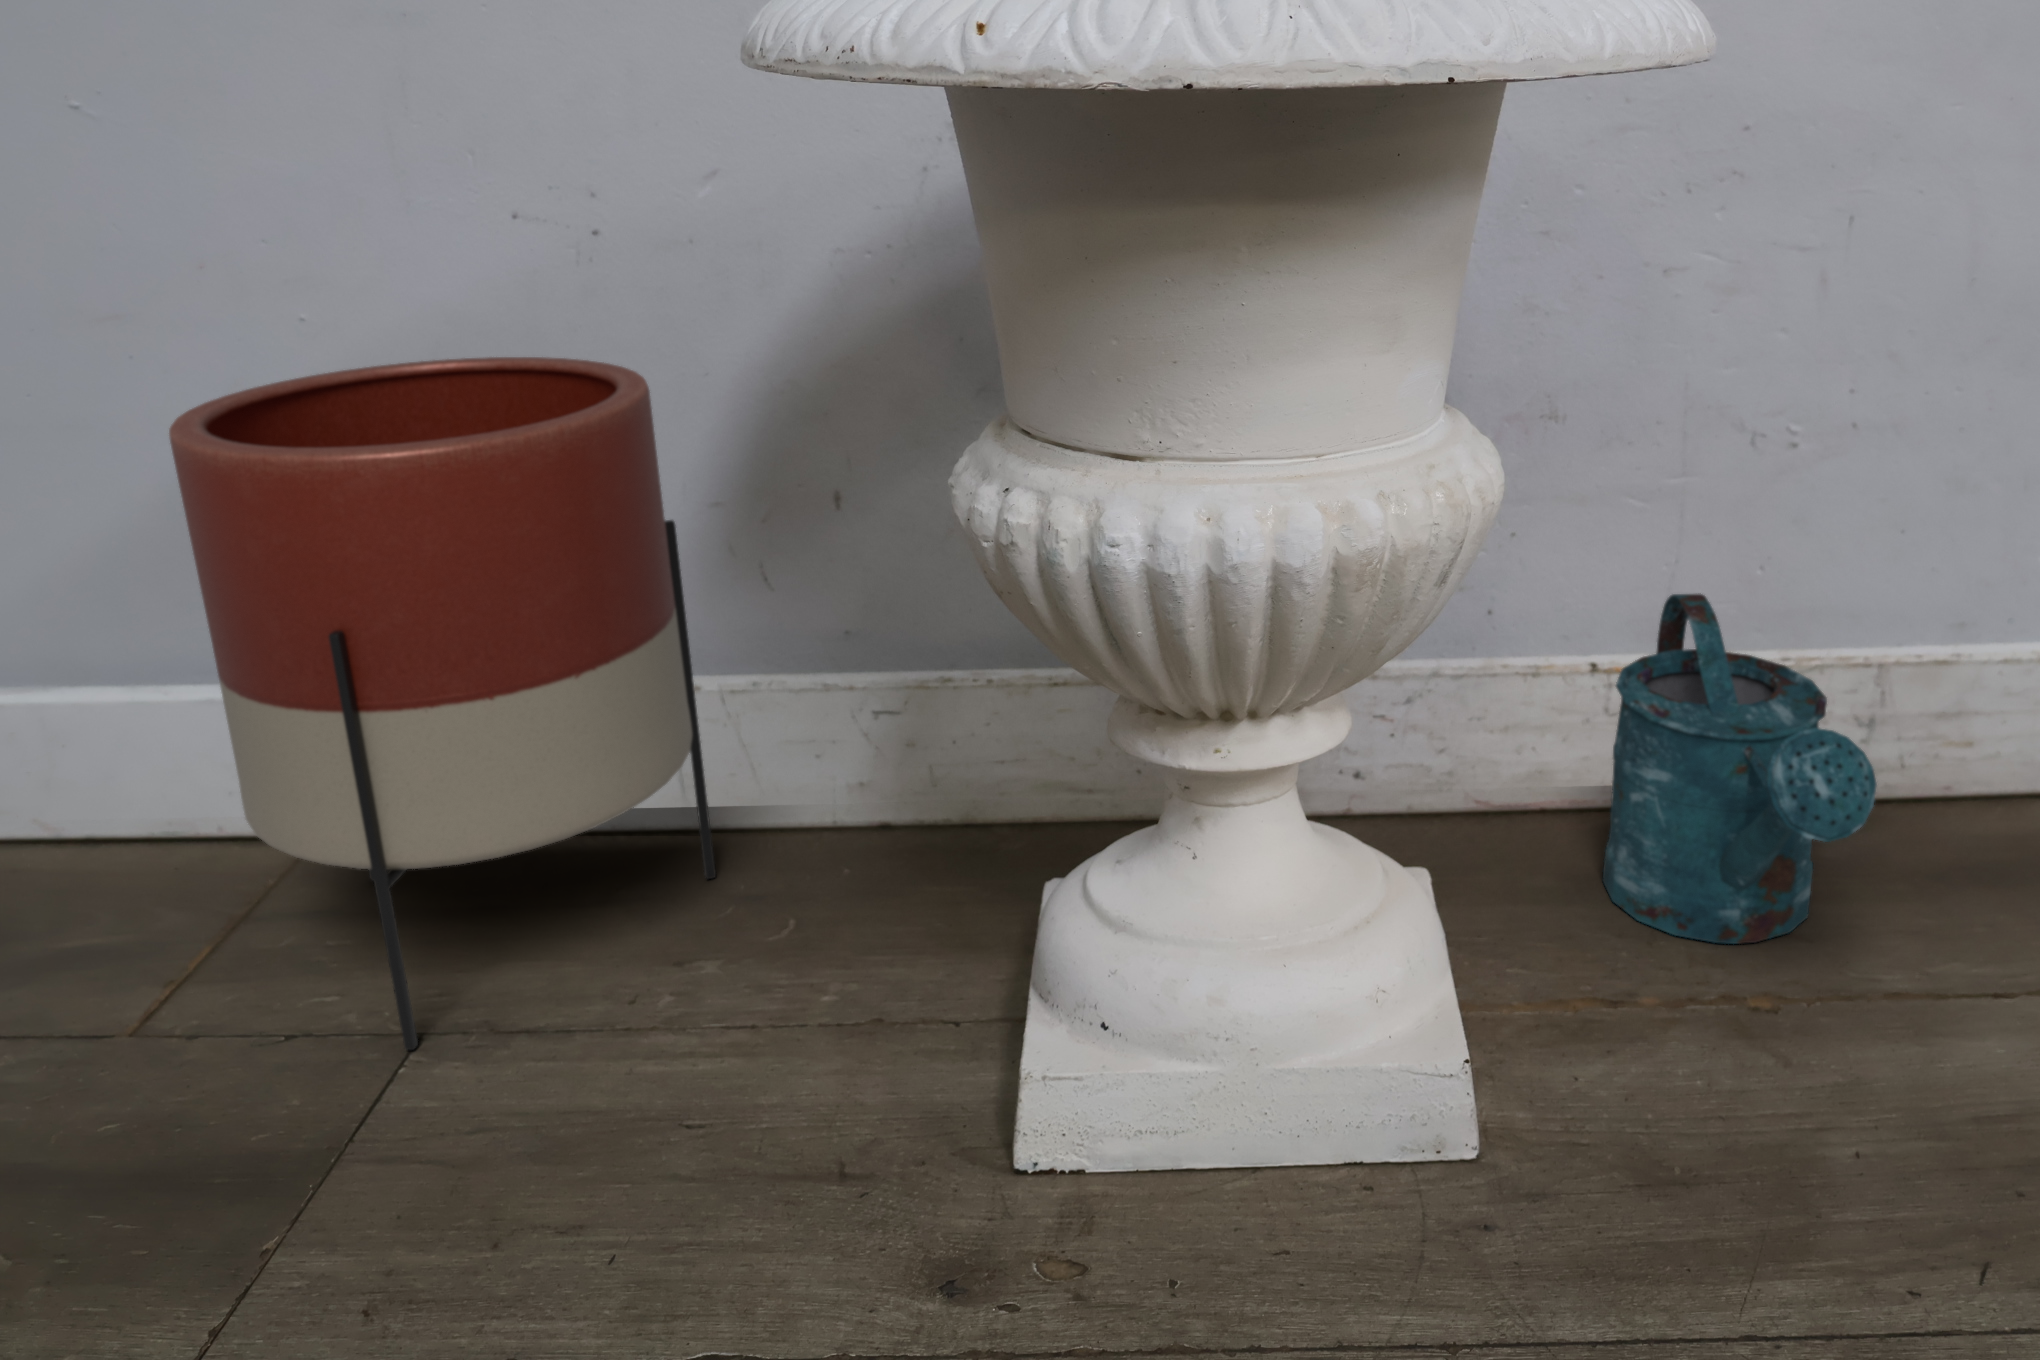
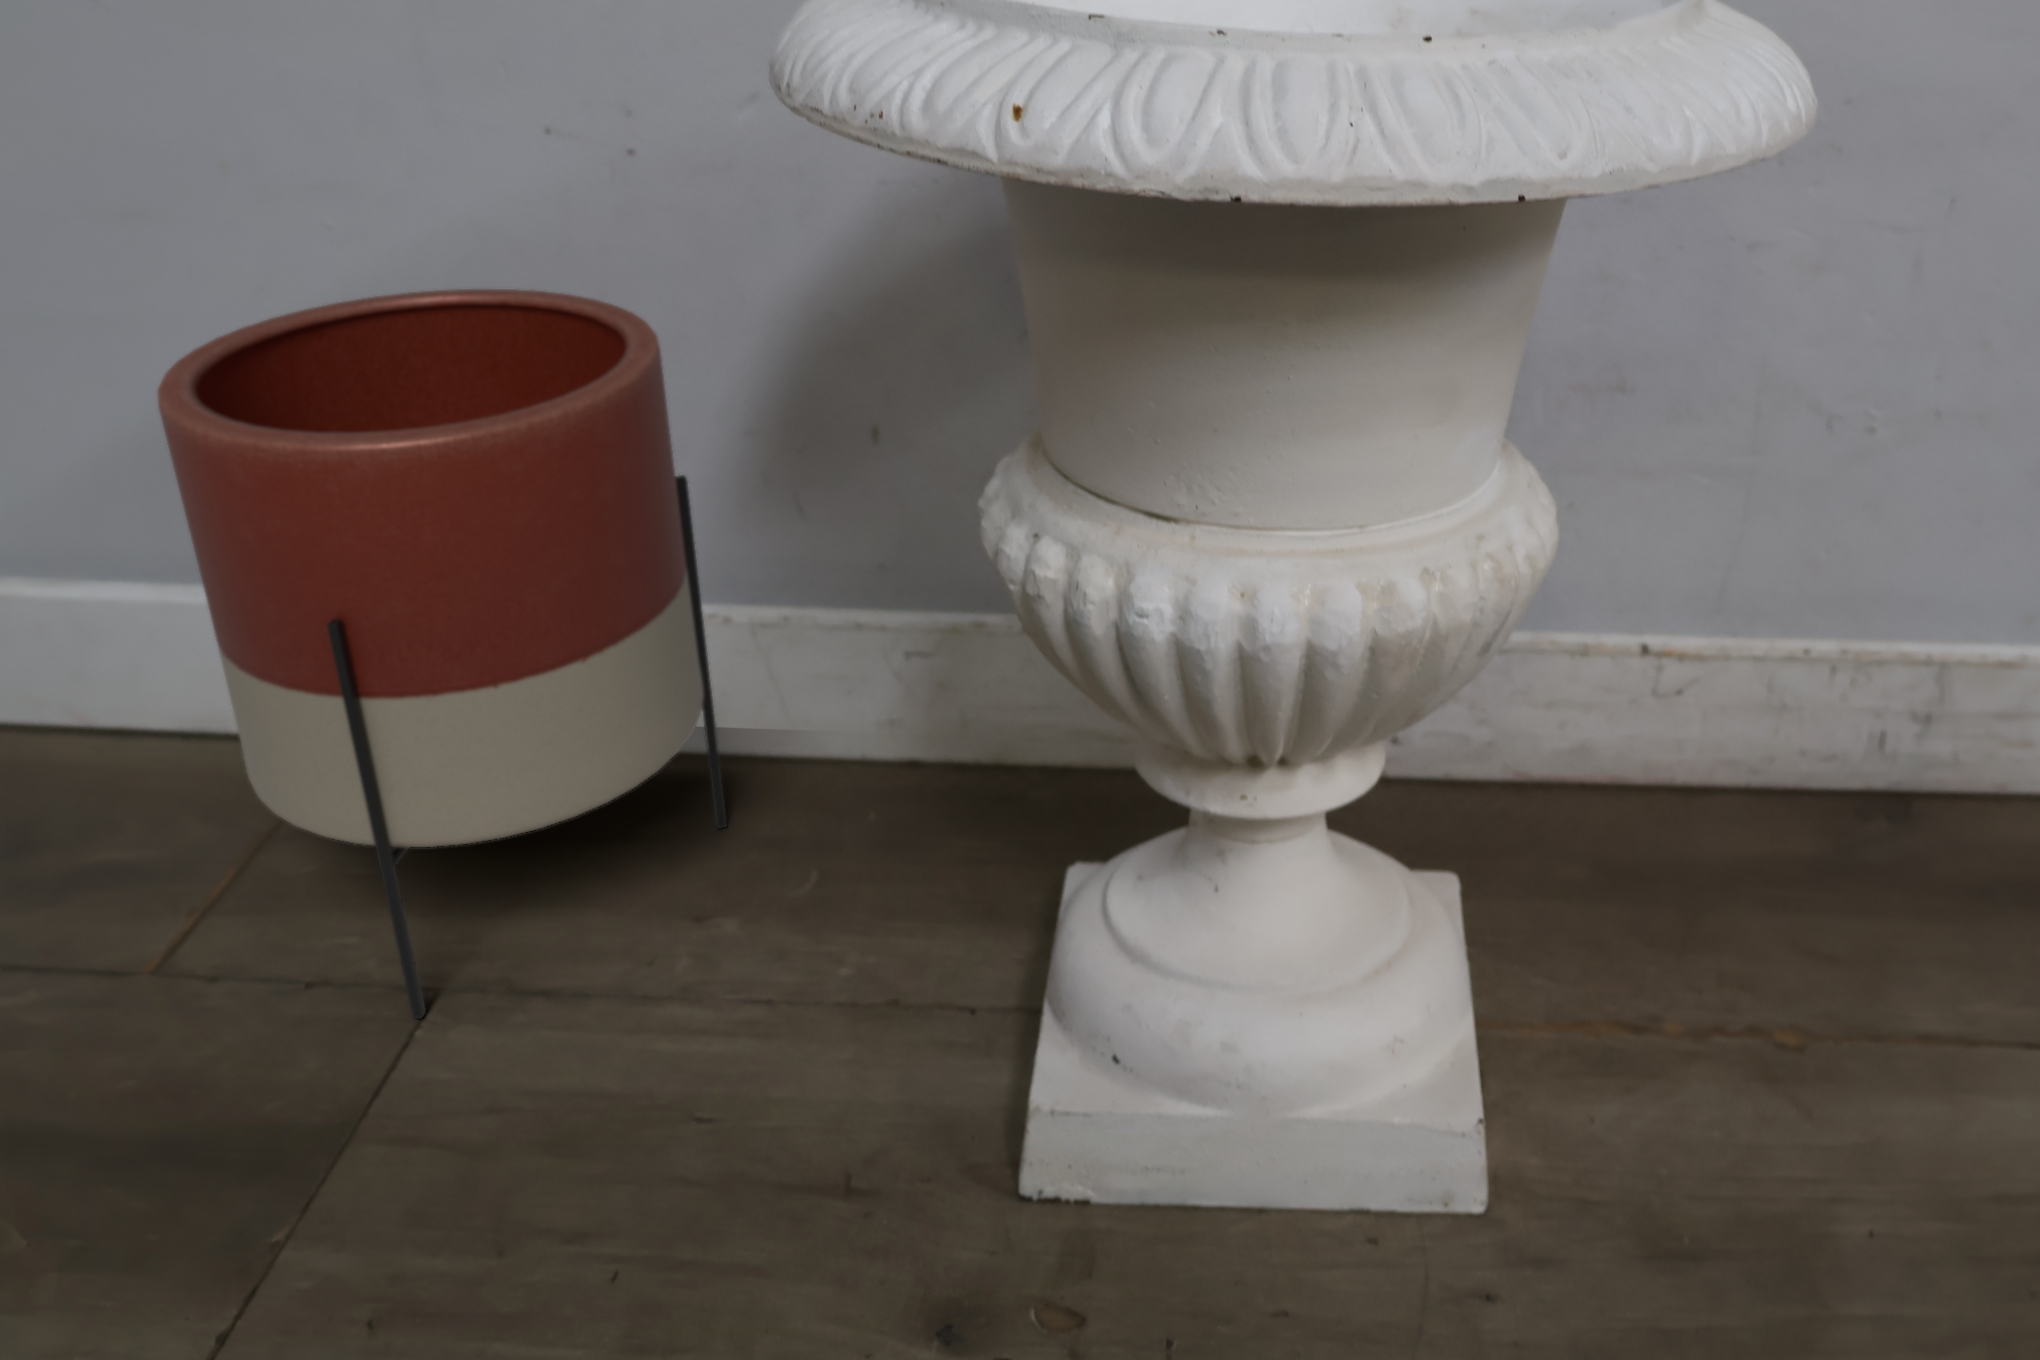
watering can: present [1602,594,1876,944] -> none [1635,593,1928,966]

